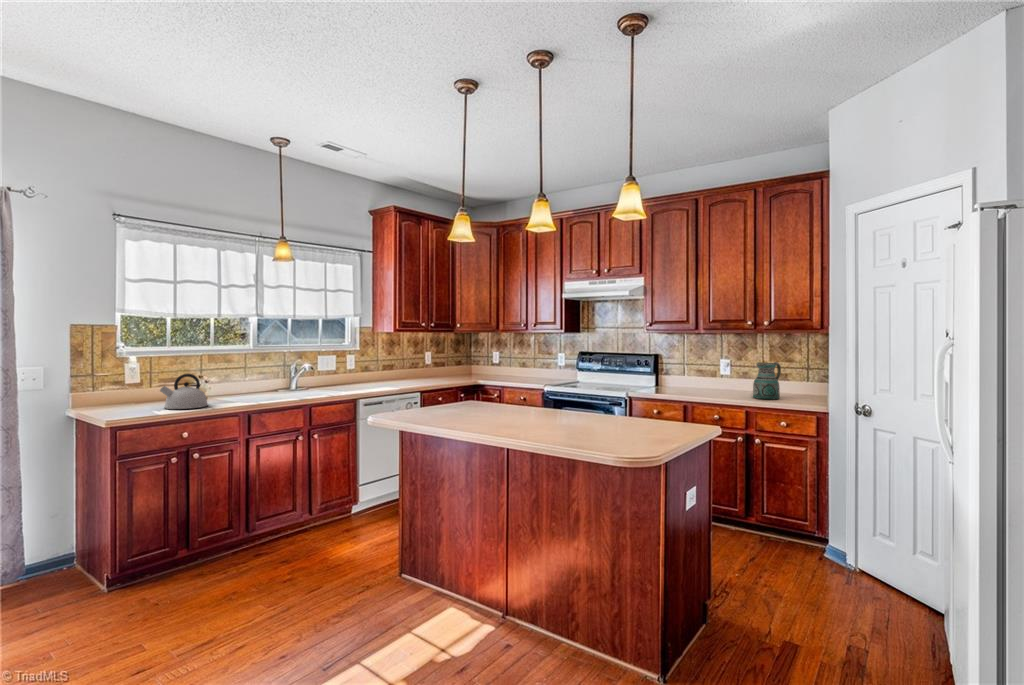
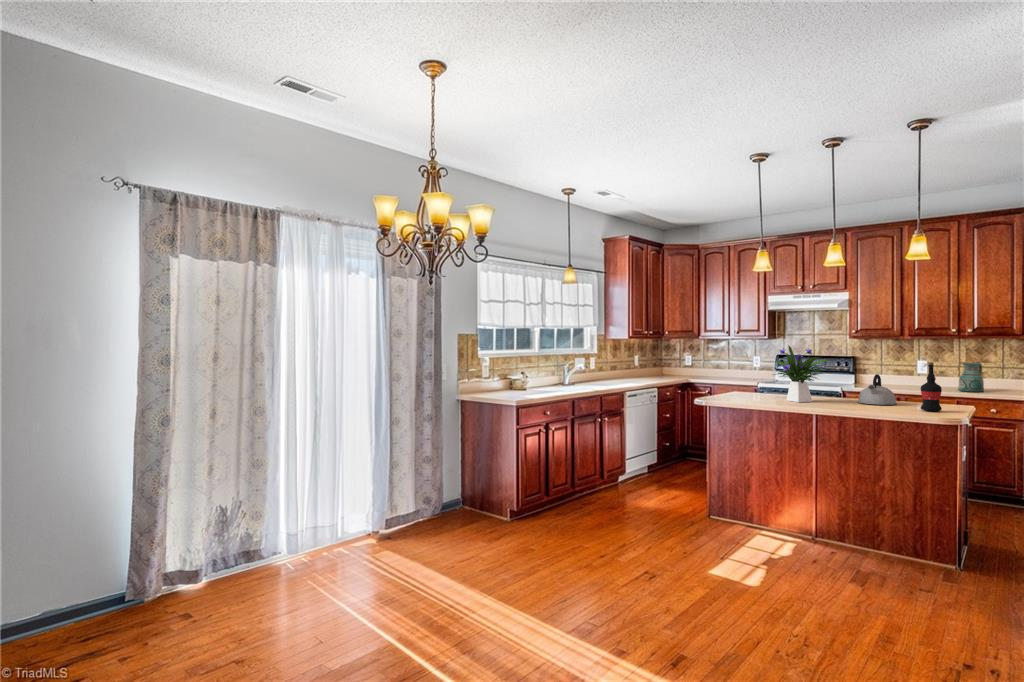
flower arrangement: none [464,342,536,421] -> present [774,346,829,402]
wine bottle: none [625,368,650,440] -> present [921,362,942,411]
kettle: present [160,374,208,409] -> present [858,374,897,405]

